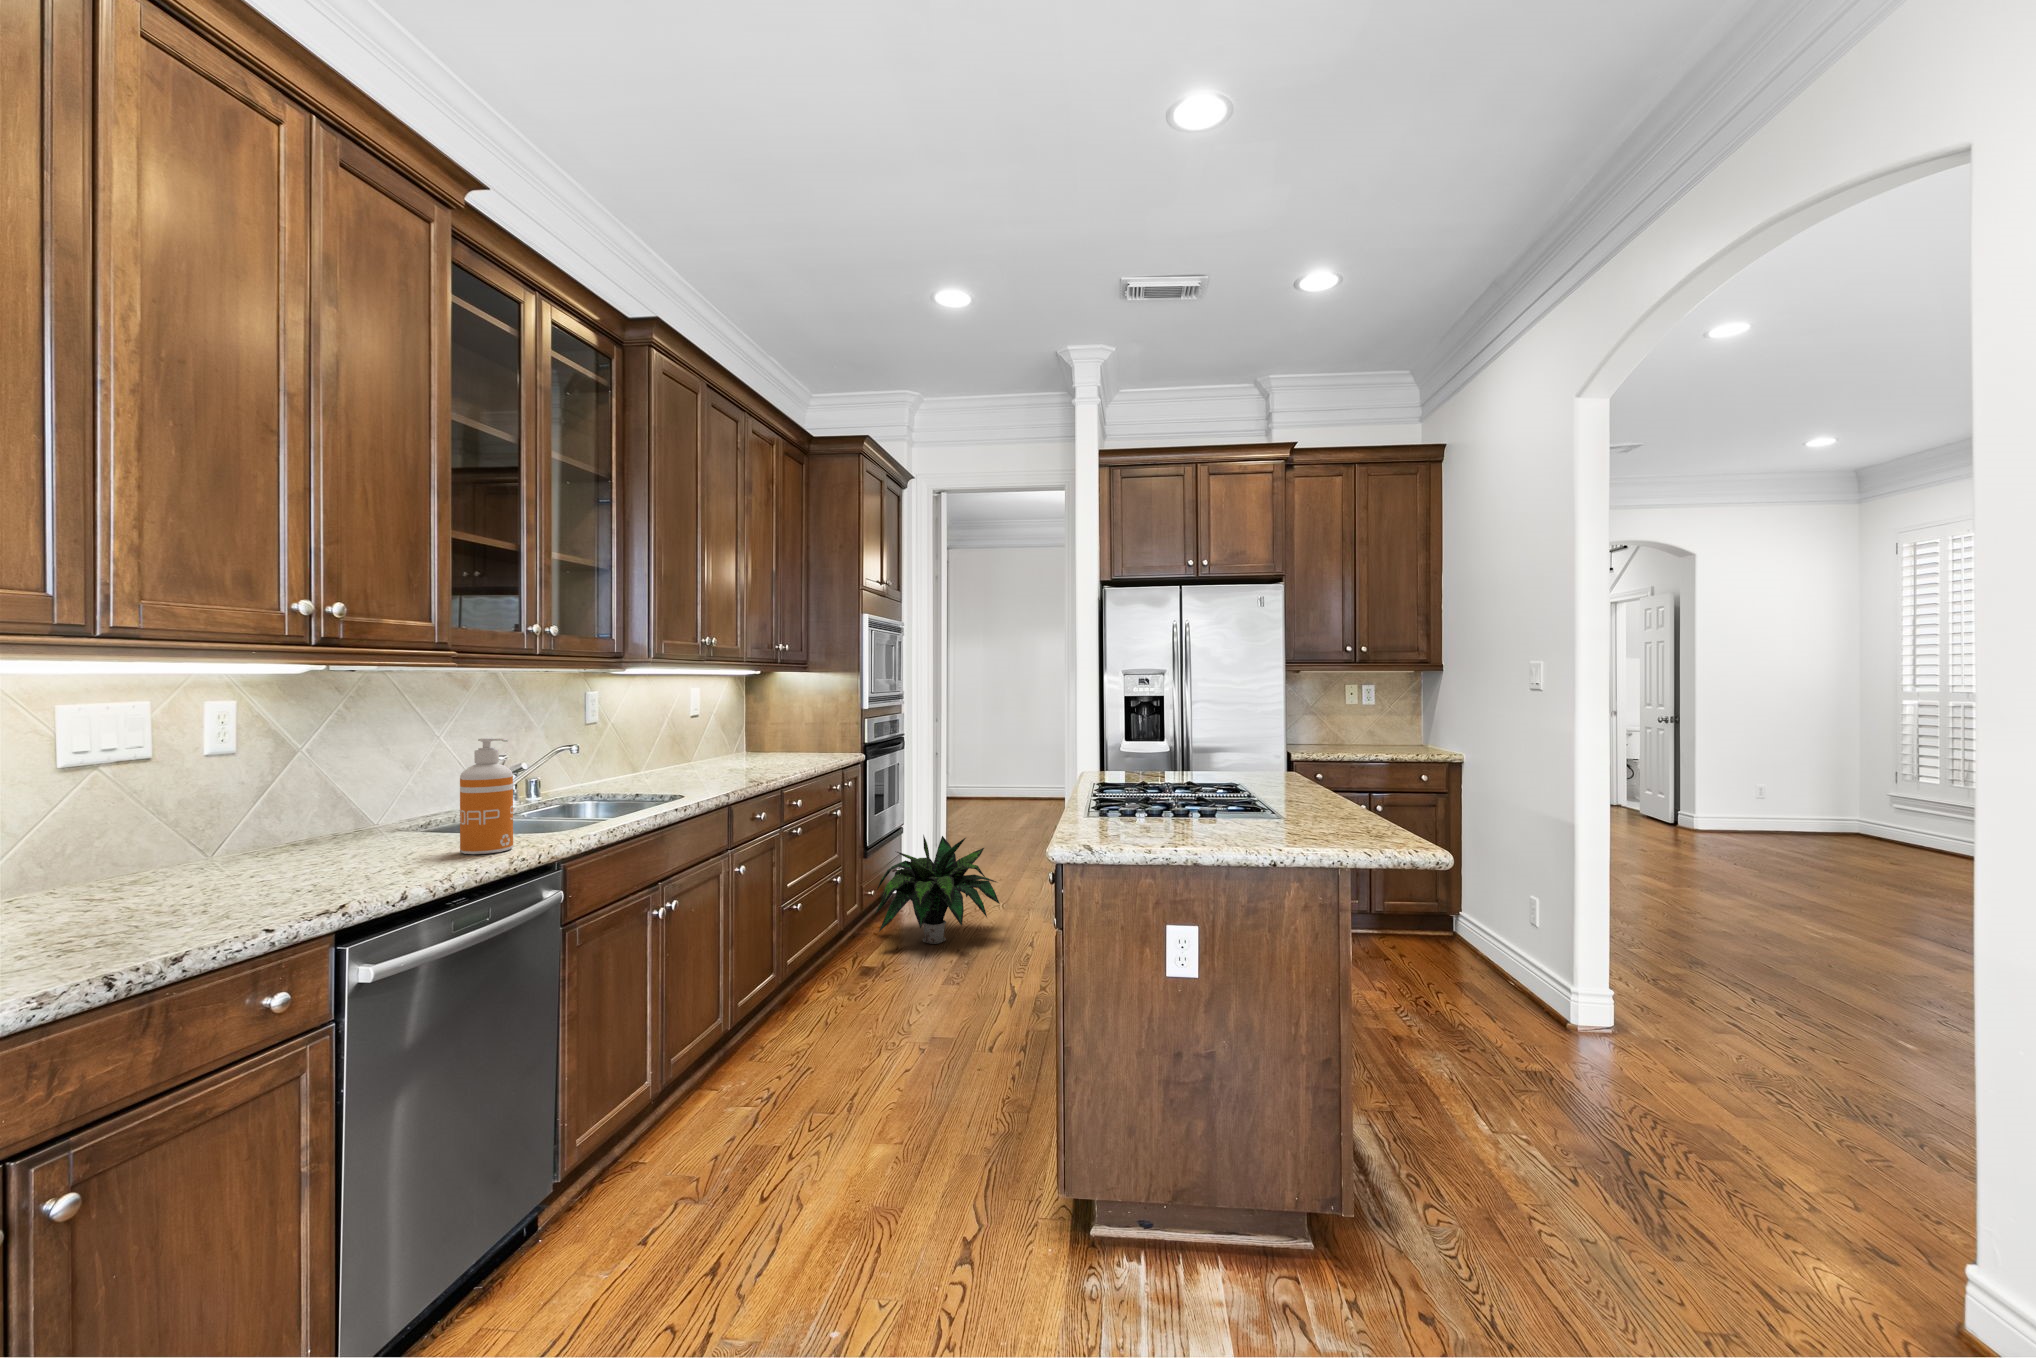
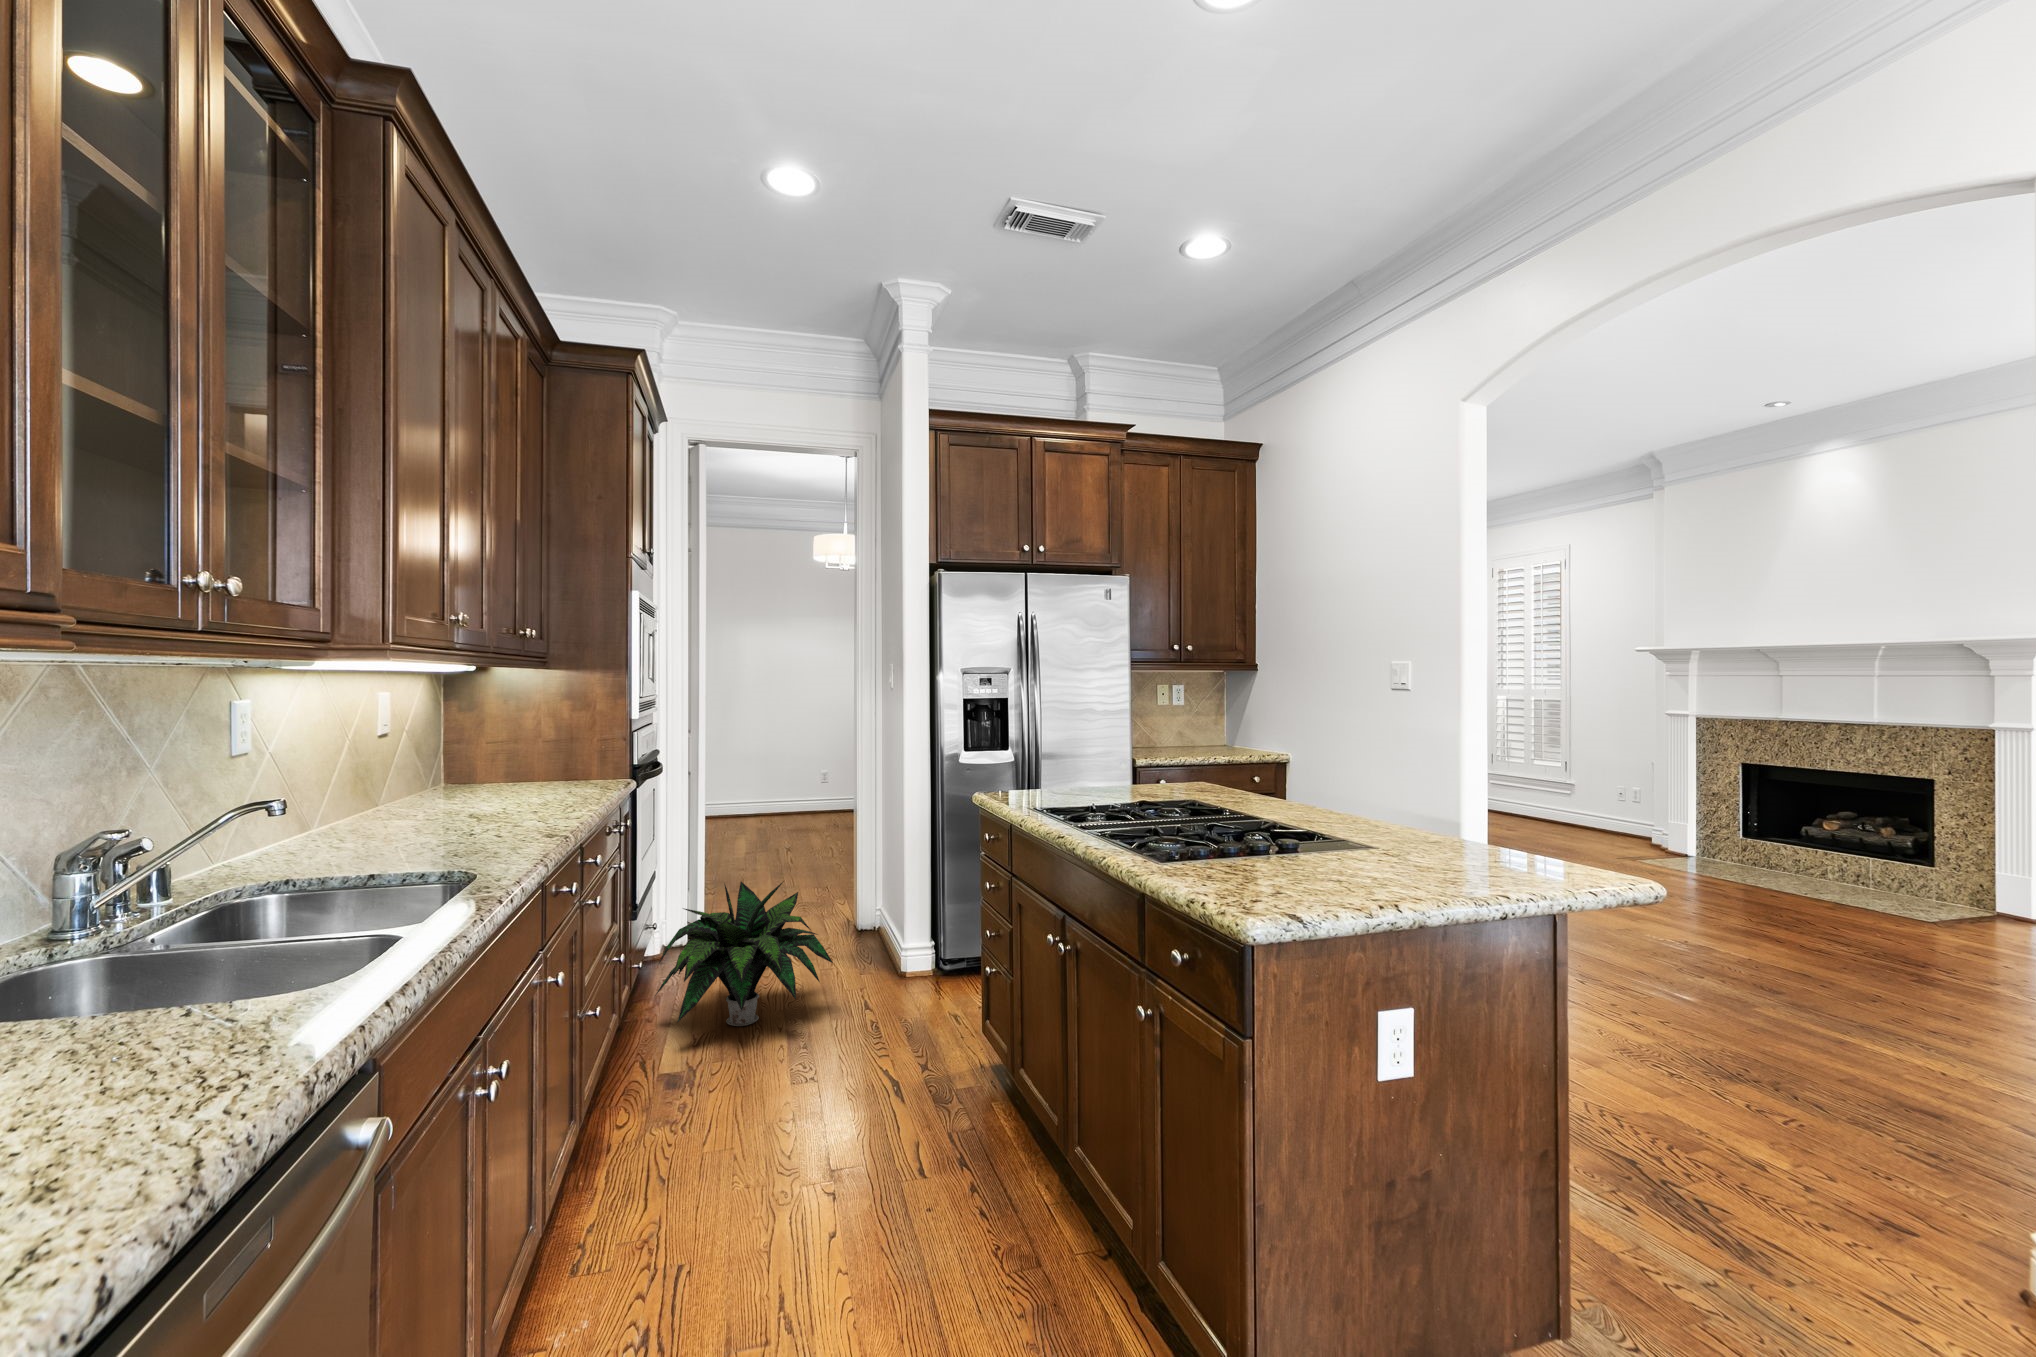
soap dispenser: present [460,738,513,854] -> none [128,807,264,1081]

